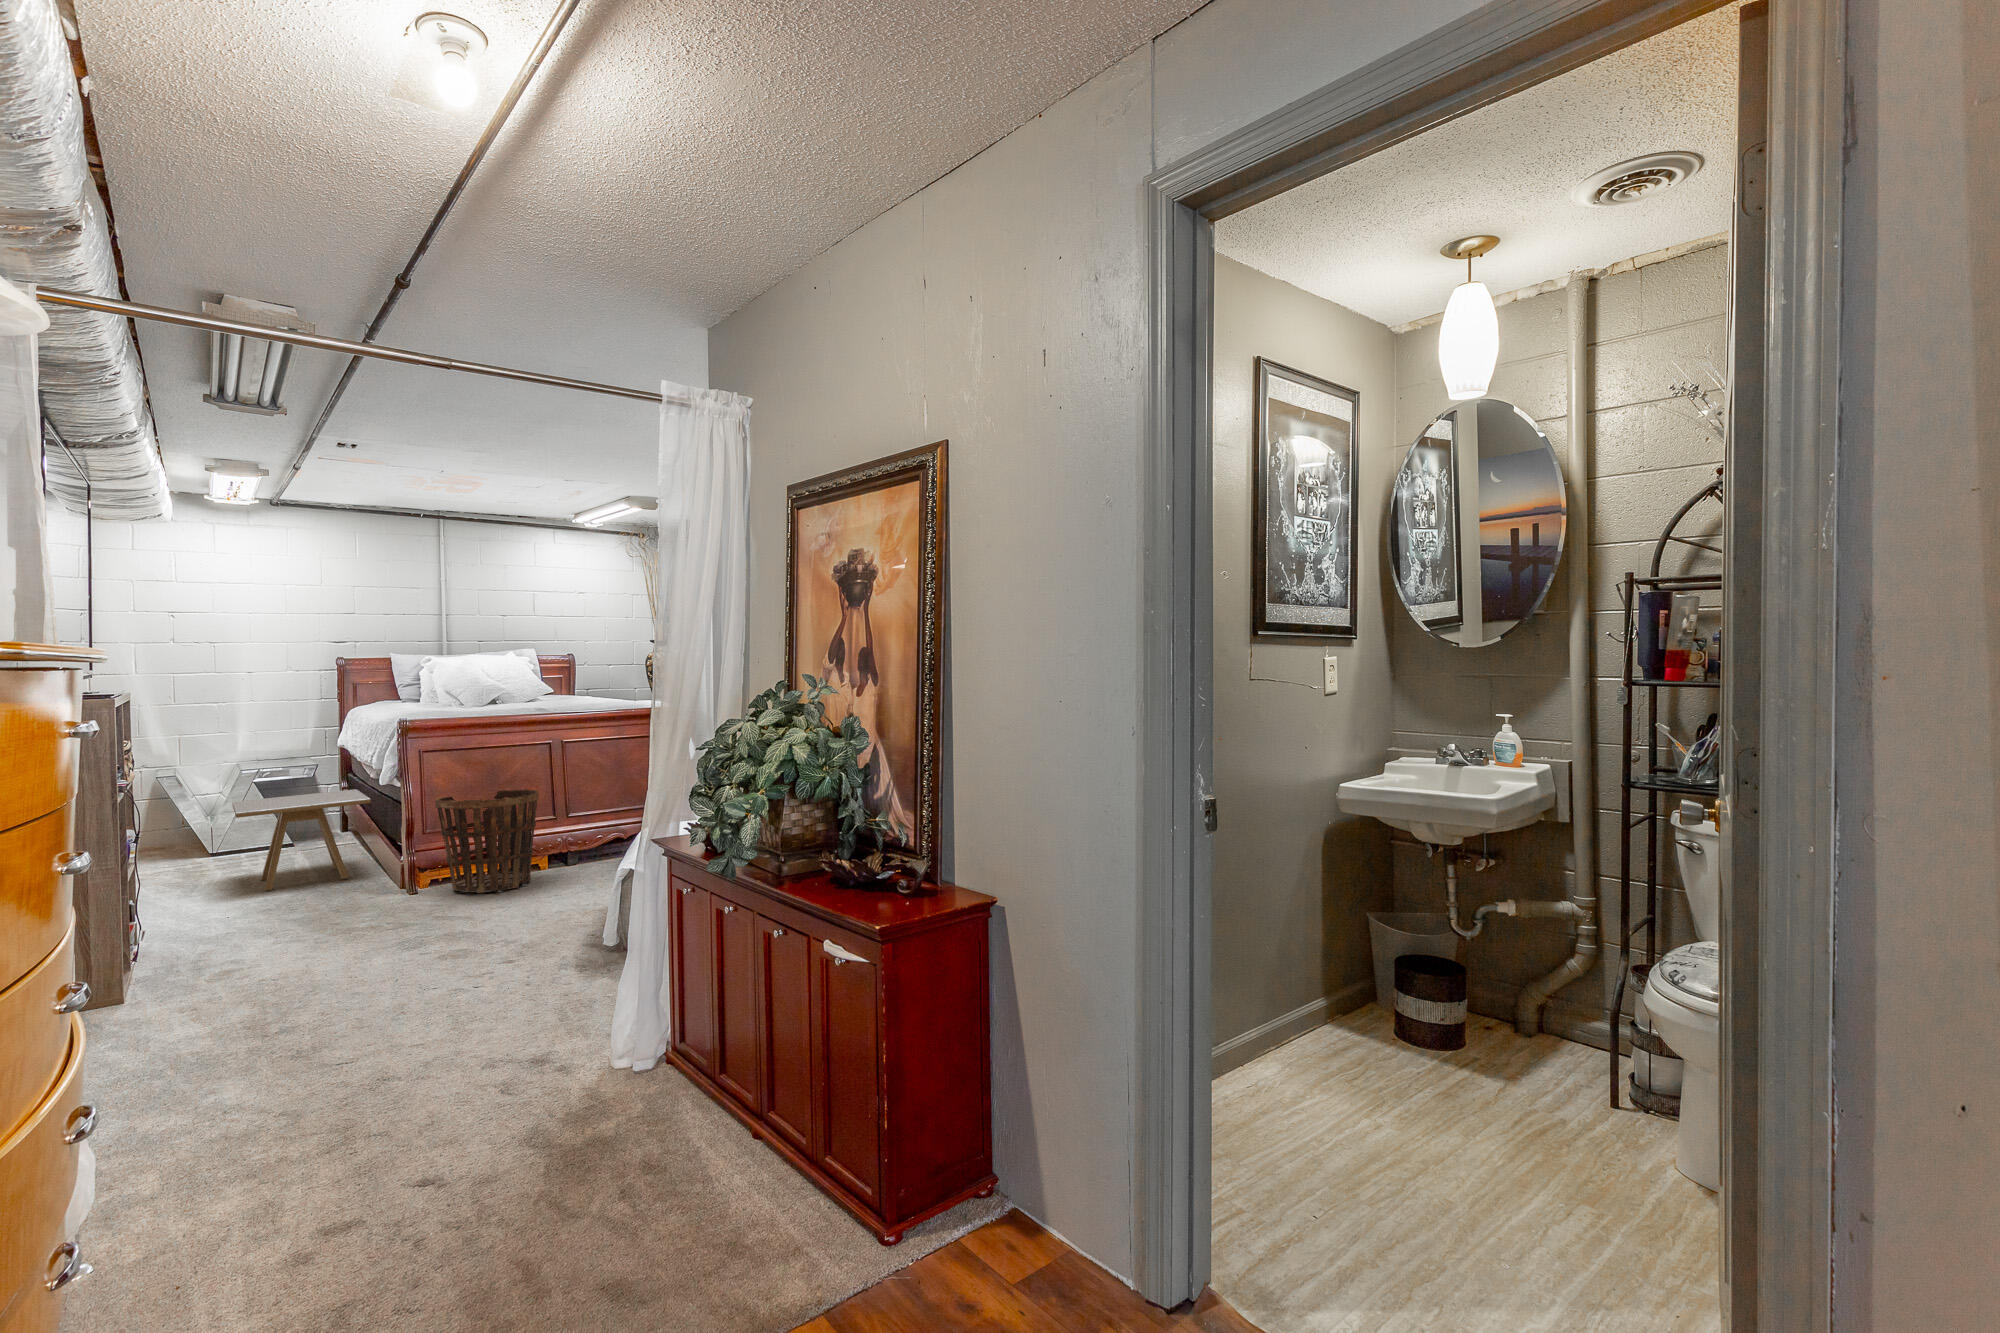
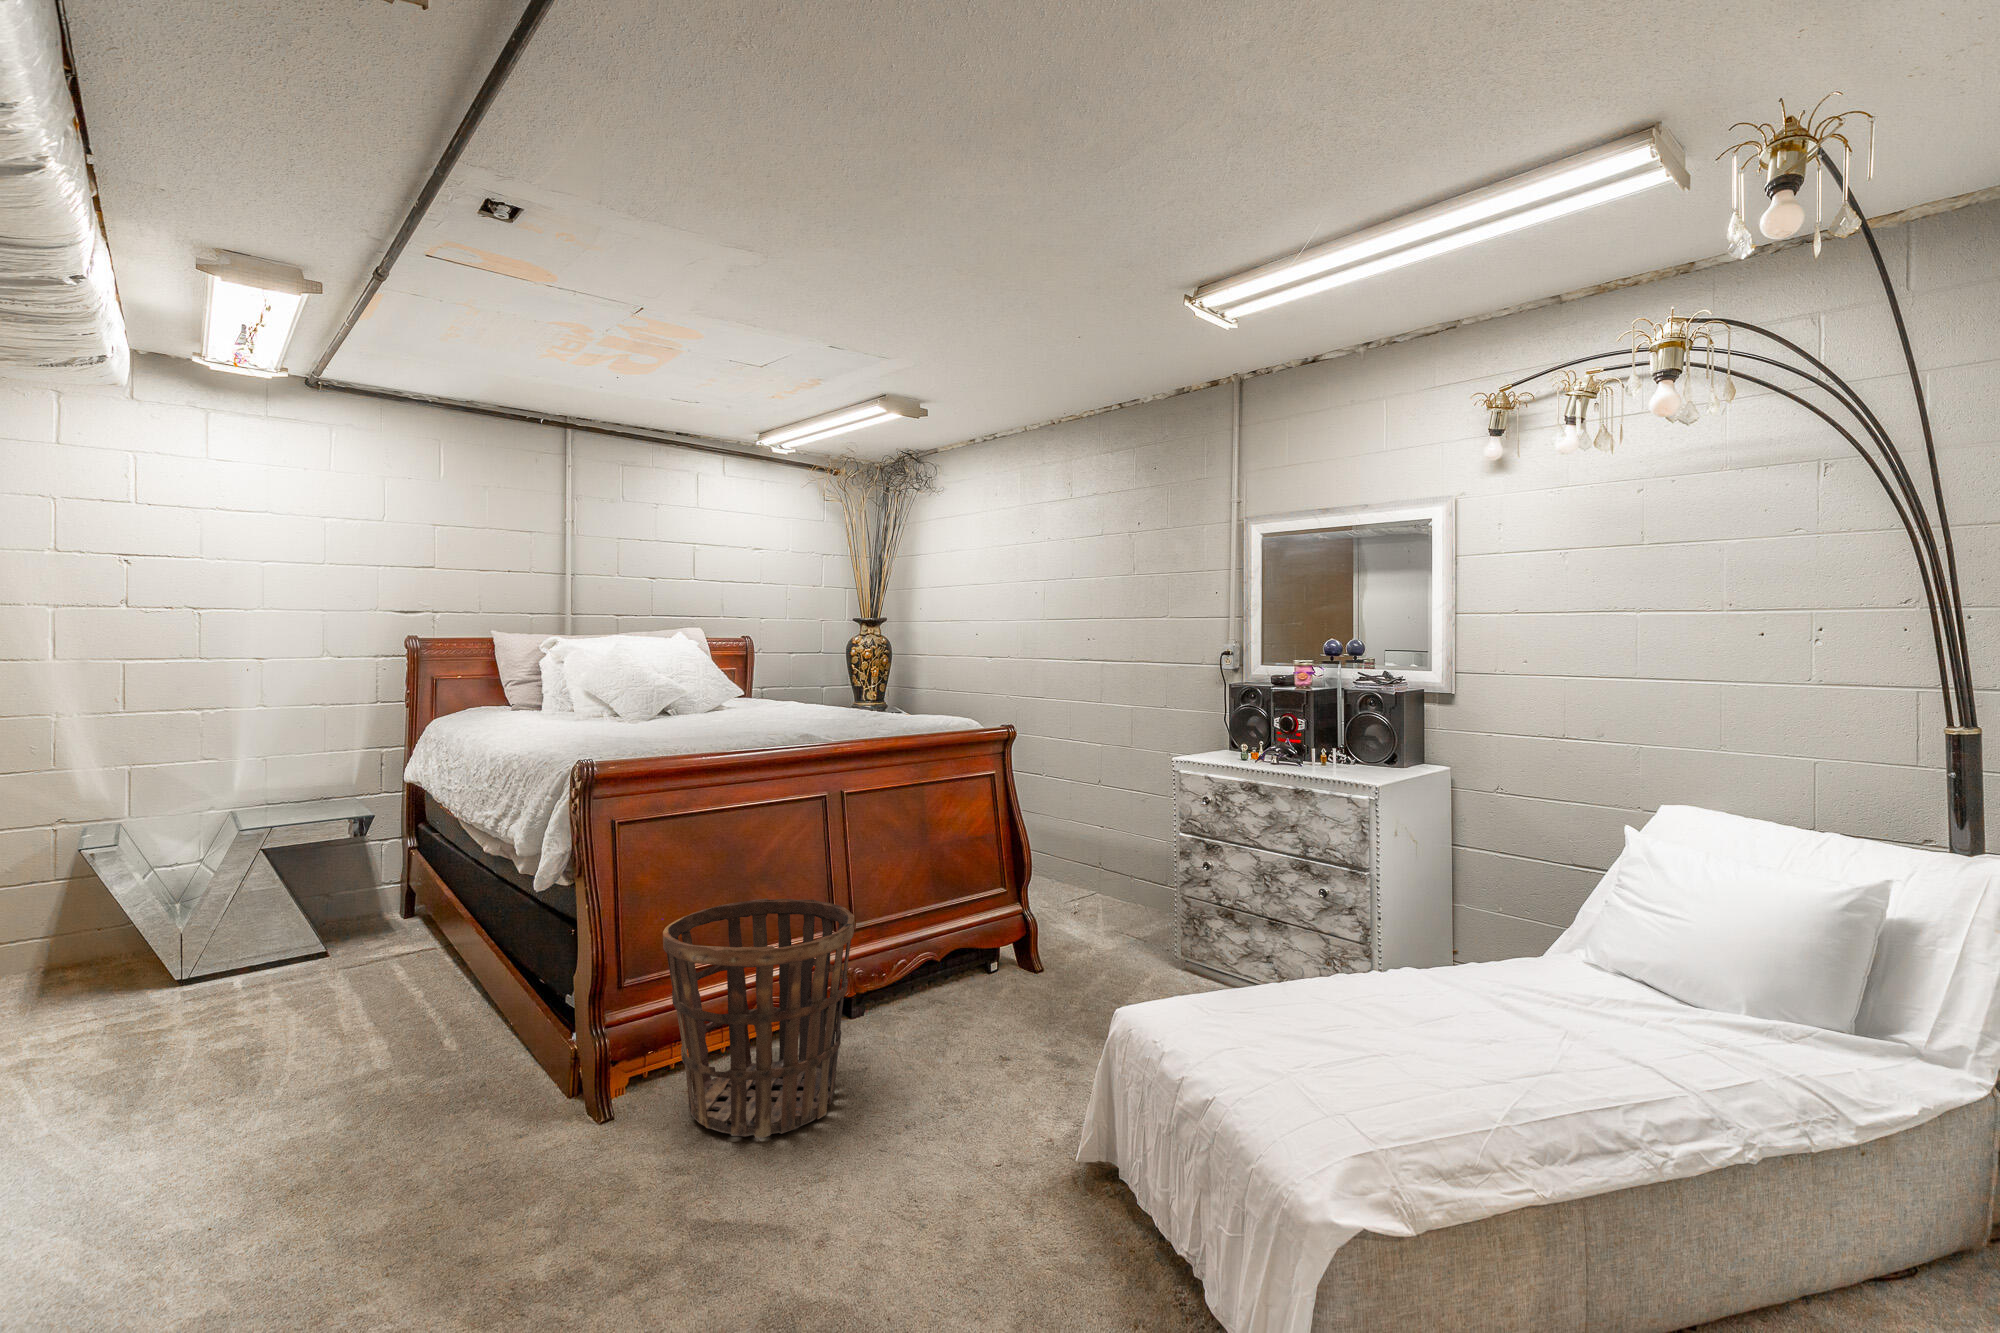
side table: present [232,789,370,891] -> none [230,872,505,1104]

